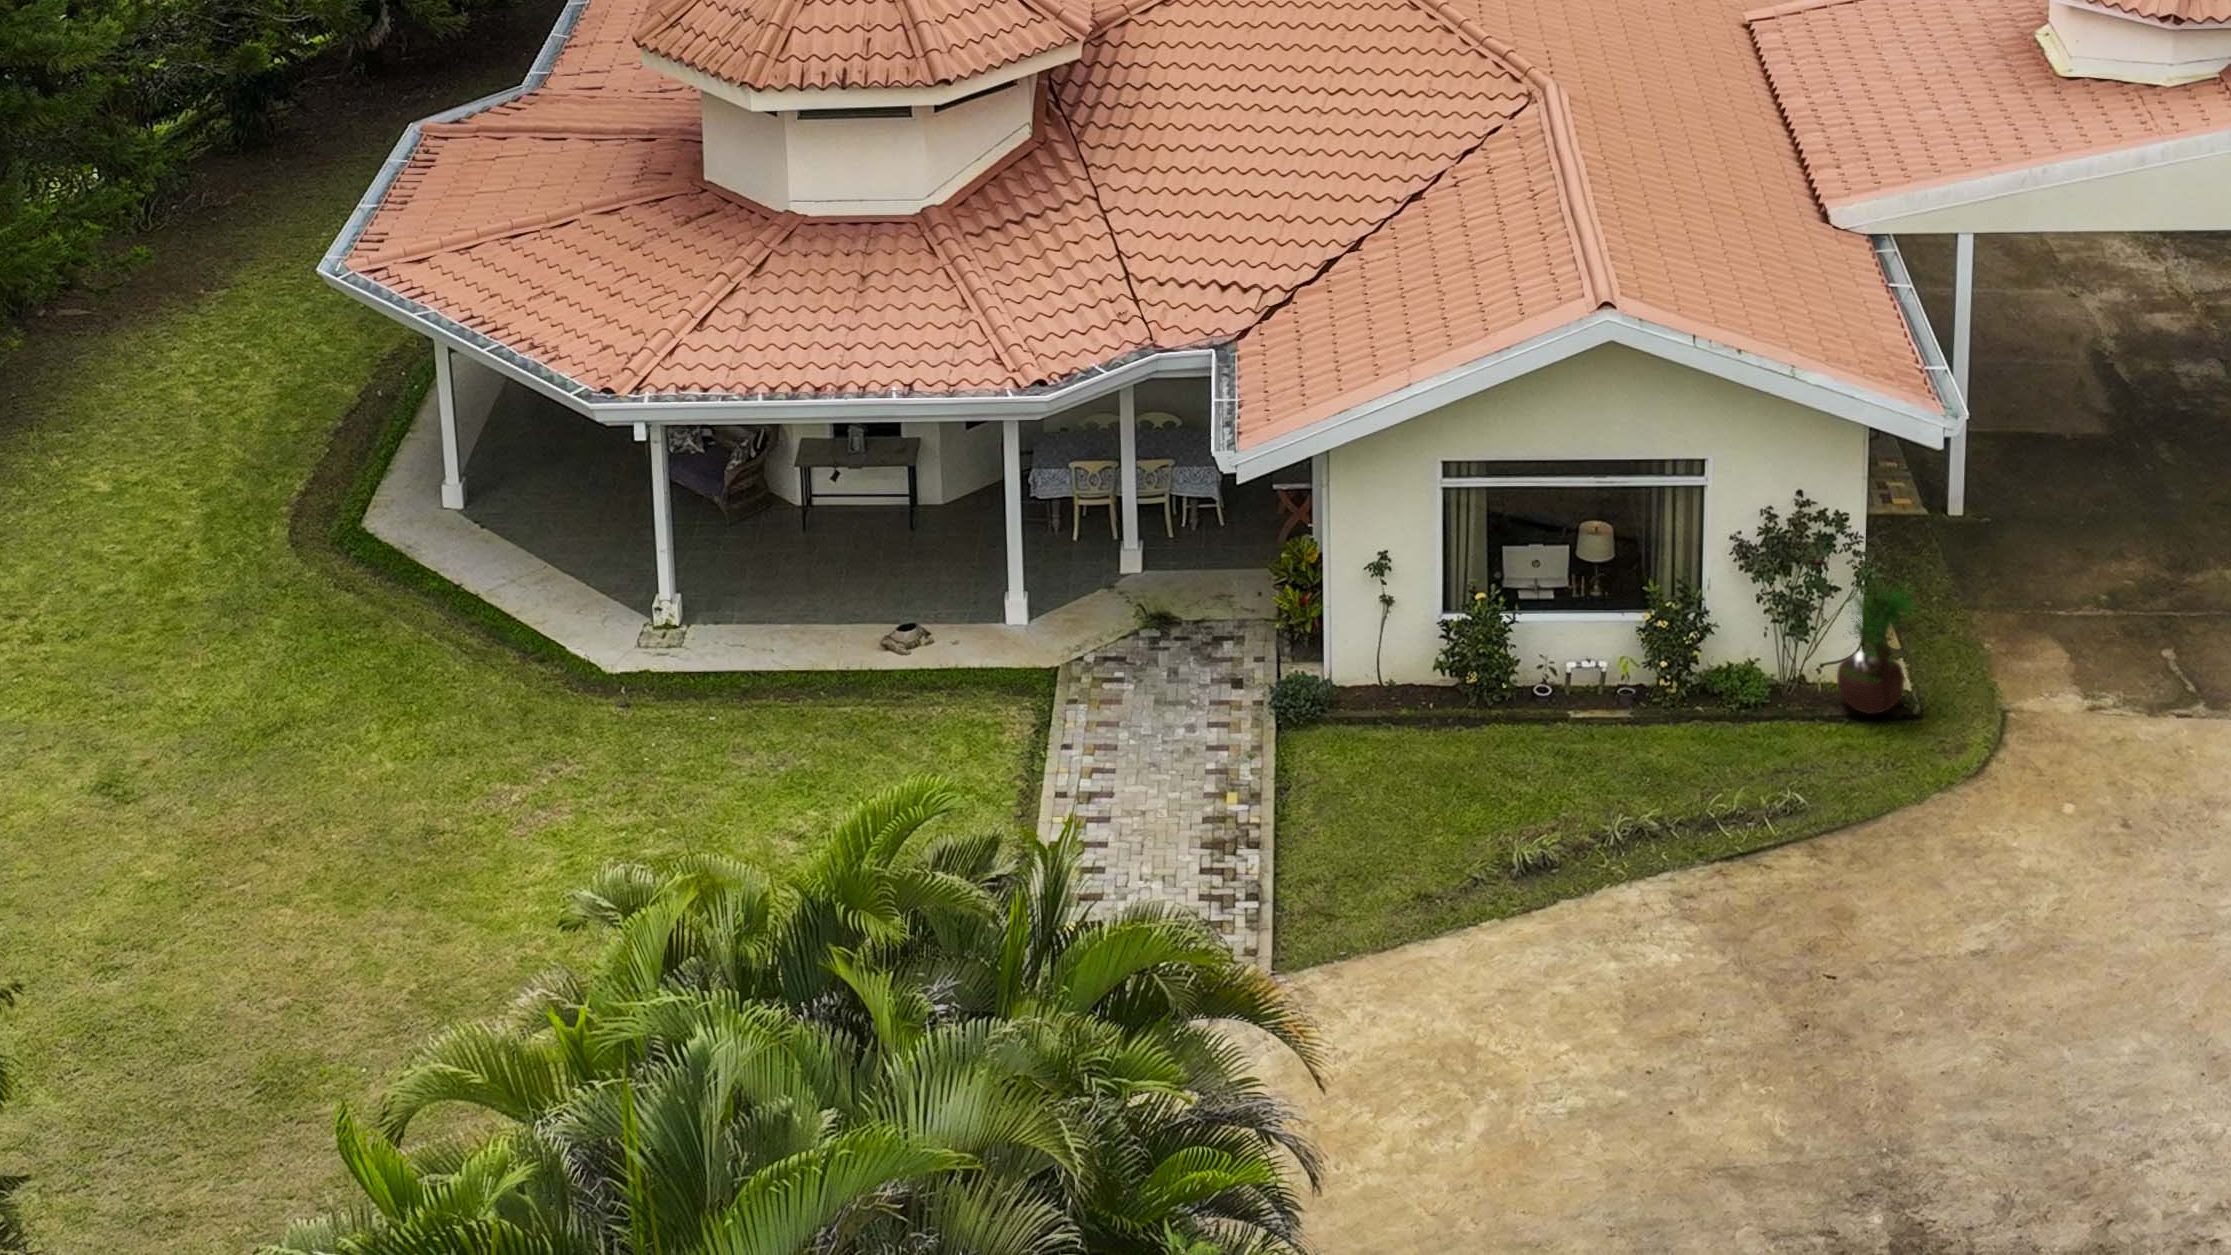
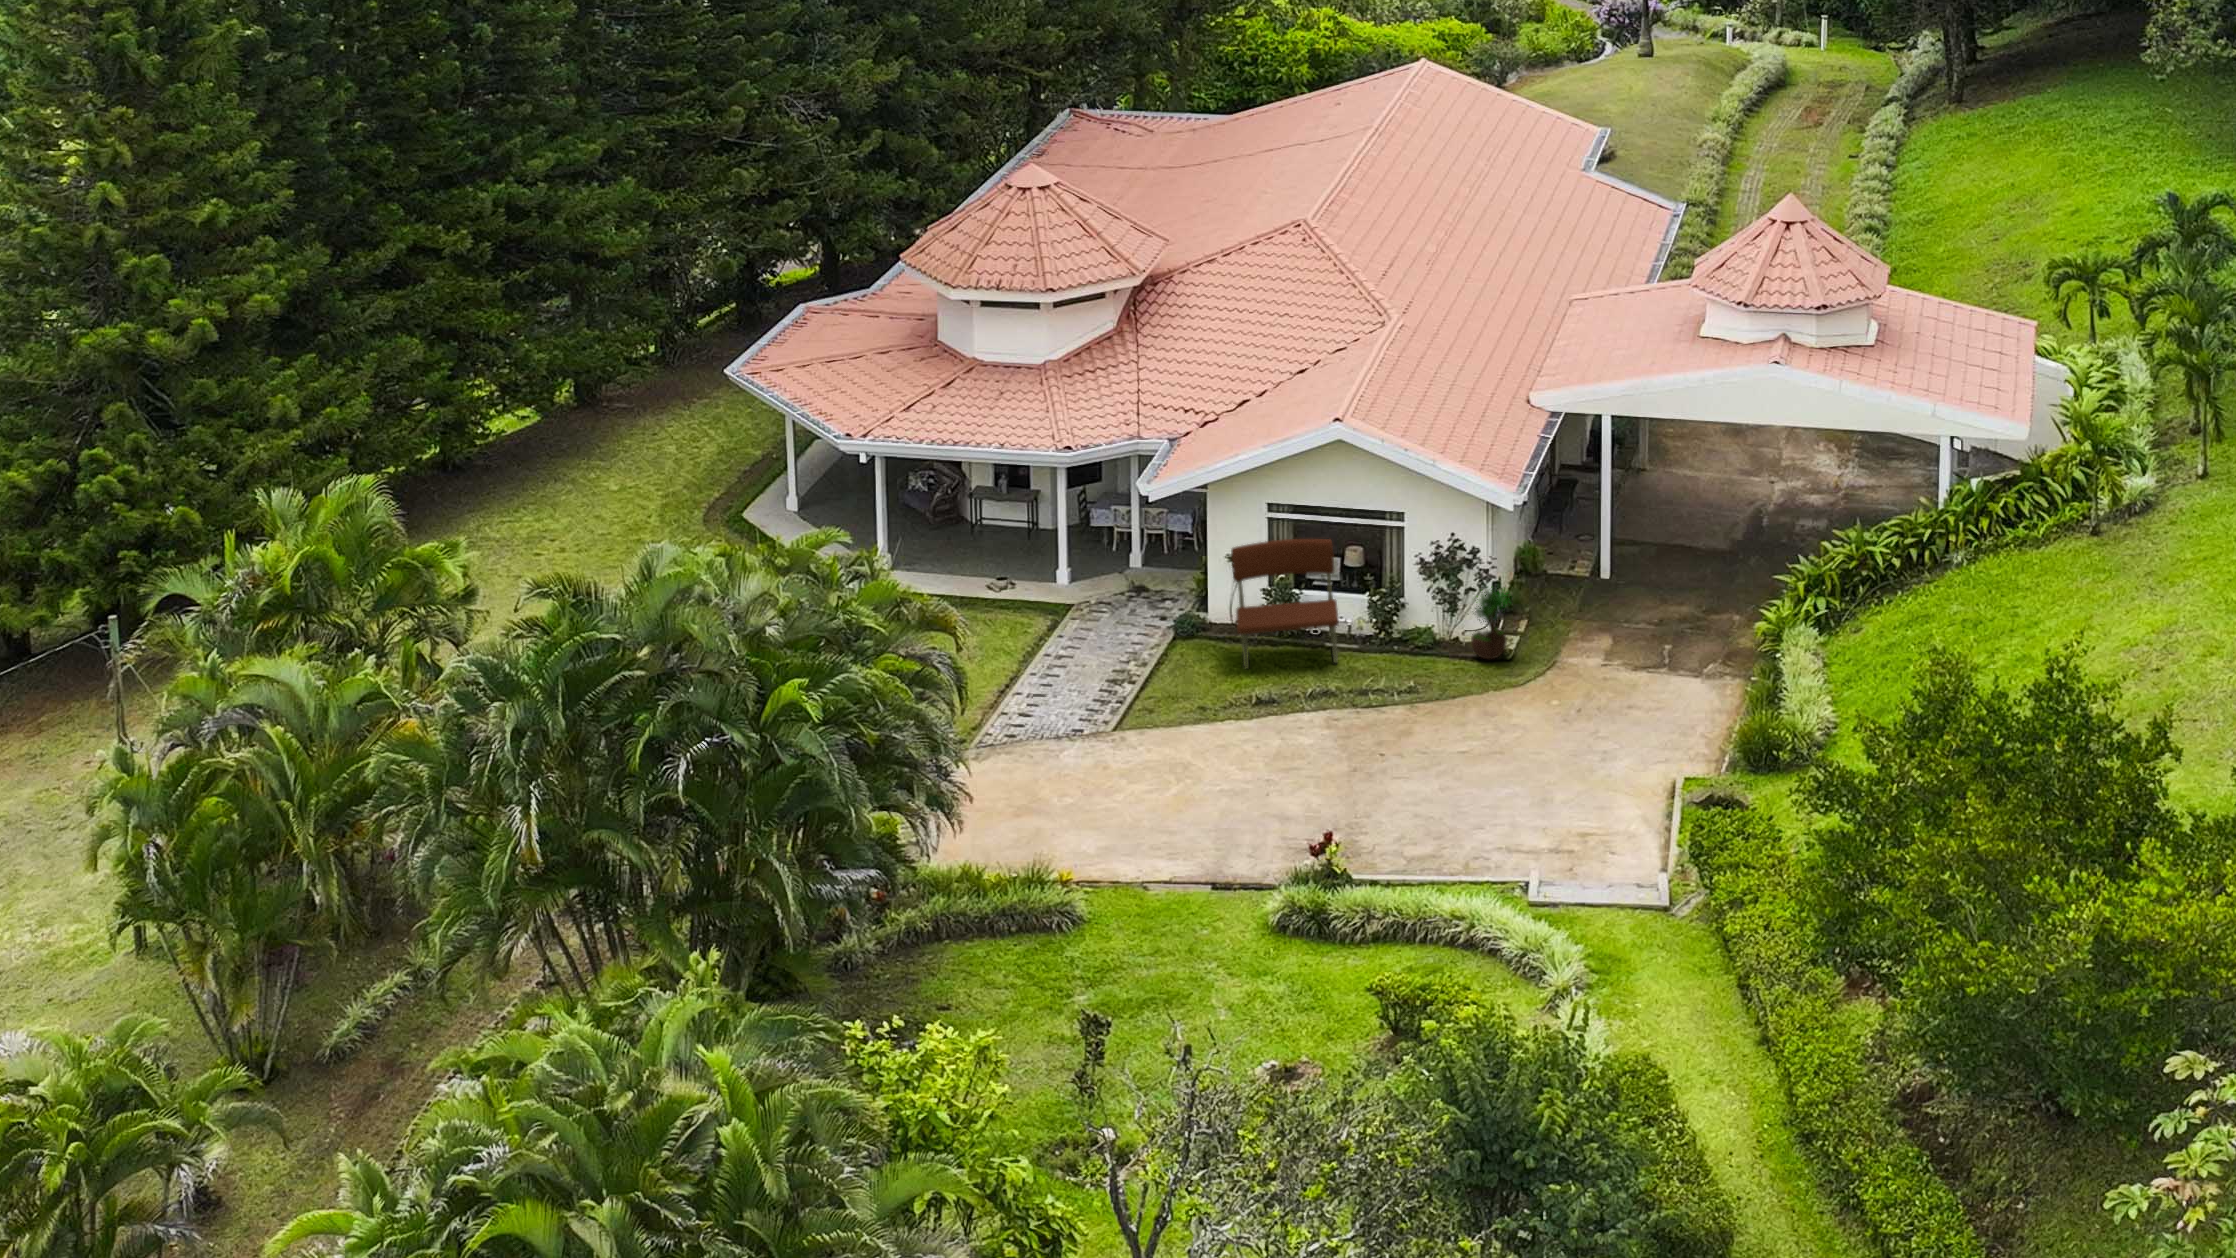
bench: none [1389,518,1614,782] -> present [1231,539,1339,669]

